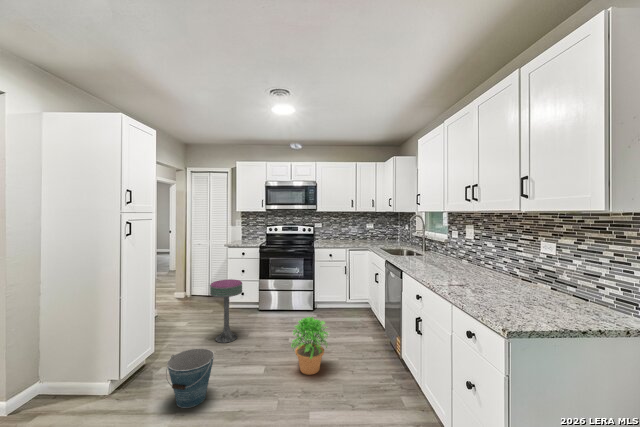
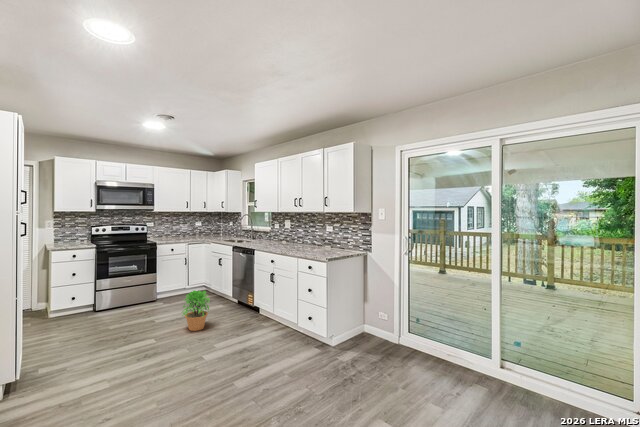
bar stool: present [210,279,242,343] -> none [73,278,110,338]
bucket: present [166,348,214,408] -> none [96,326,139,371]

